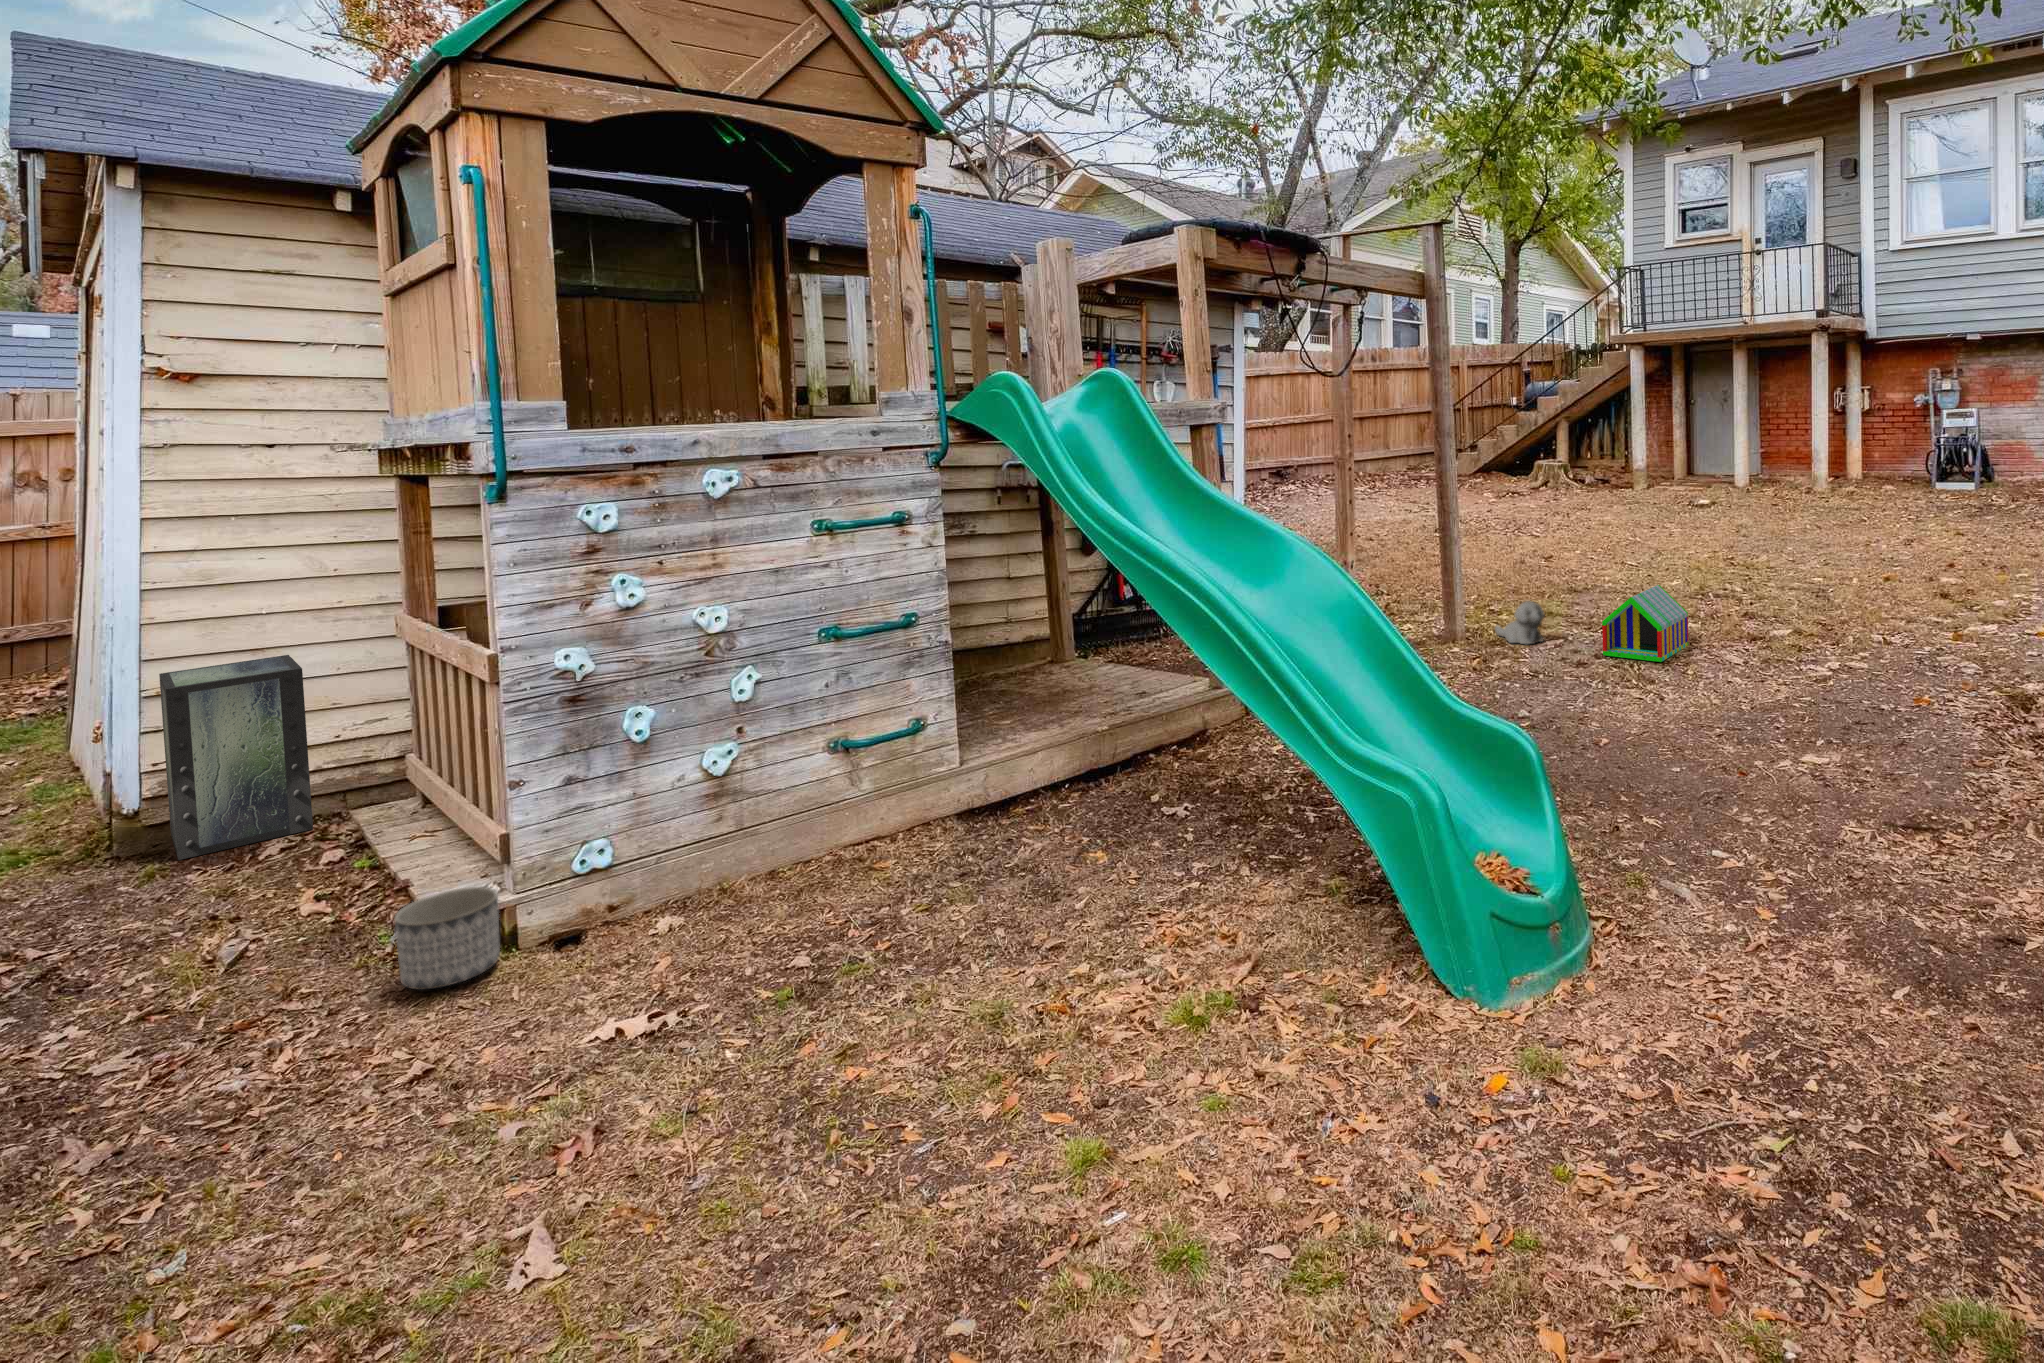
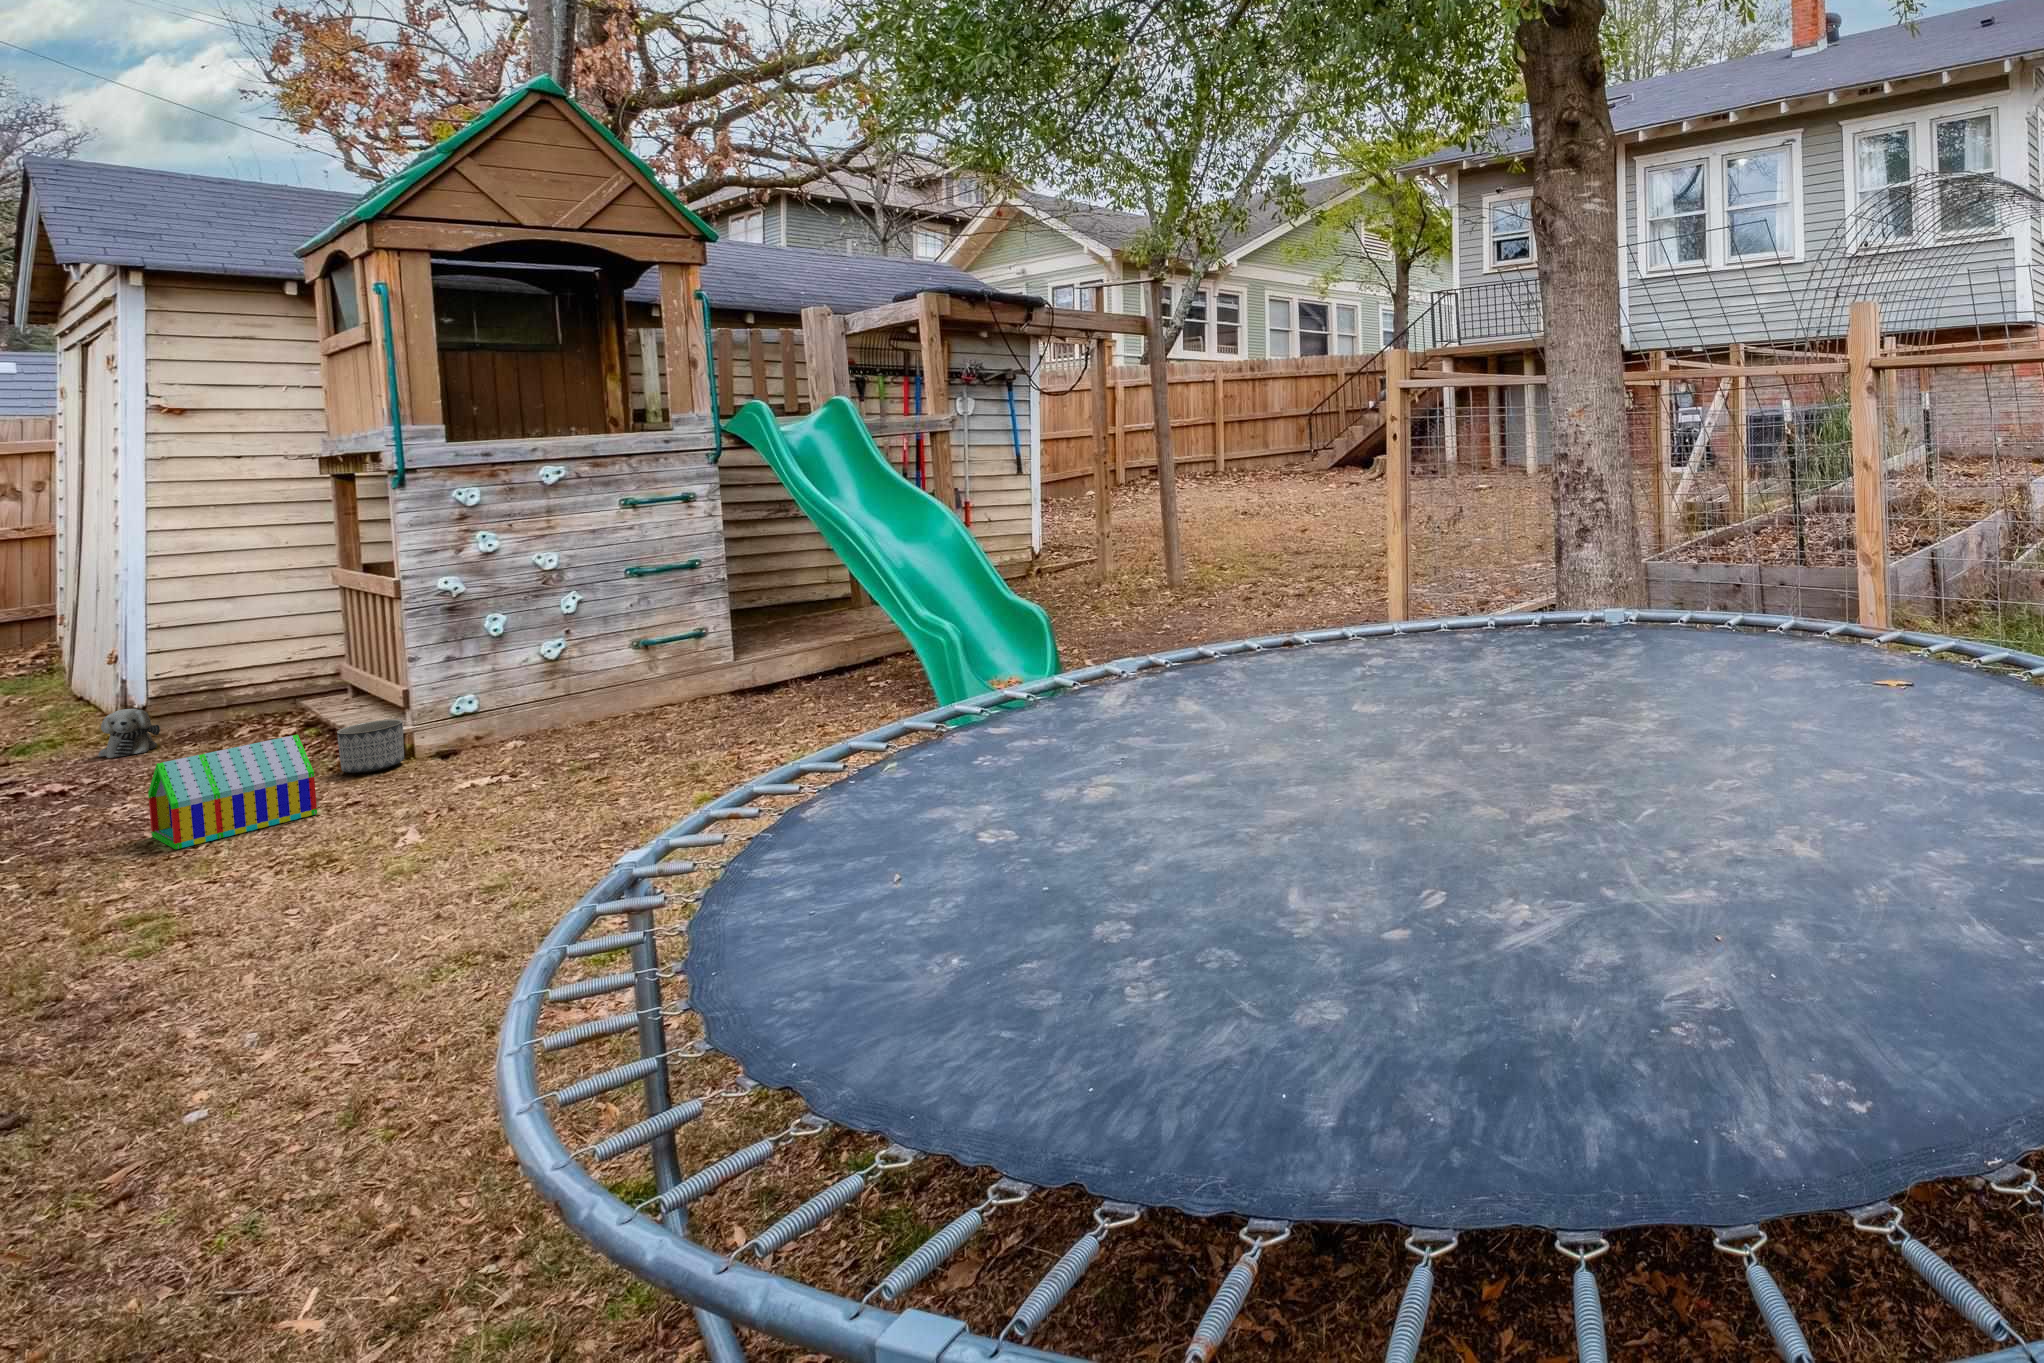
toy house: present [1602,585,1689,662] -> present [148,735,317,849]
plush toy: present [1495,601,1544,644] -> present [98,709,160,758]
storage box: present [159,655,313,860] -> none [161,604,275,735]

